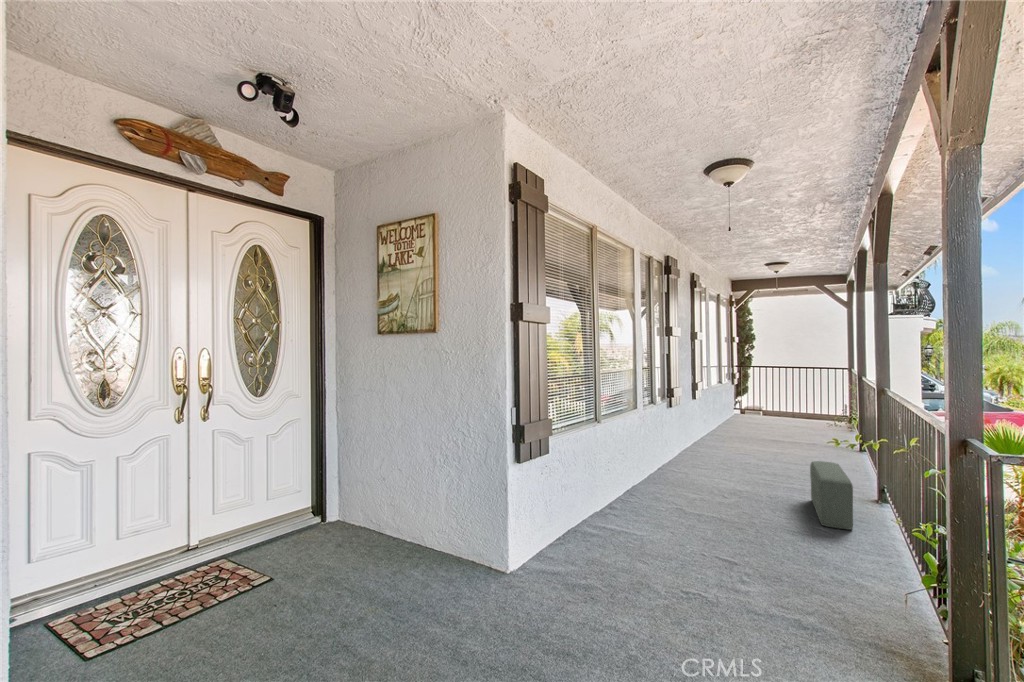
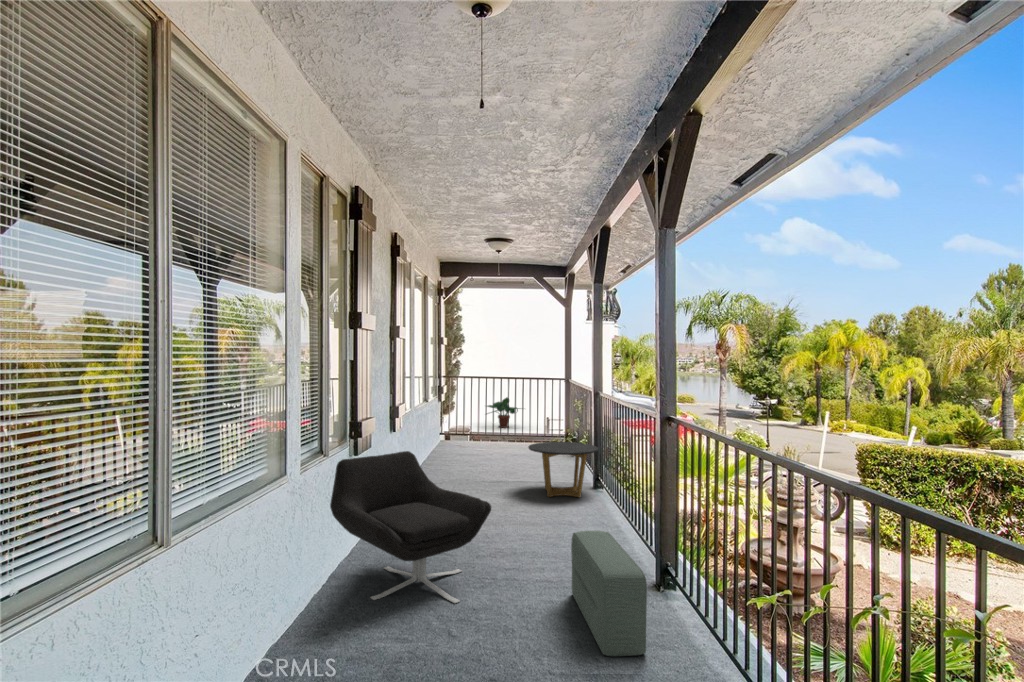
potted plant: none [772,382,813,407] -> present [486,397,519,428]
lounge chair: none [658,408,756,492] -> present [330,451,491,603]
side table: none [798,414,860,455] -> present [528,442,598,497]

